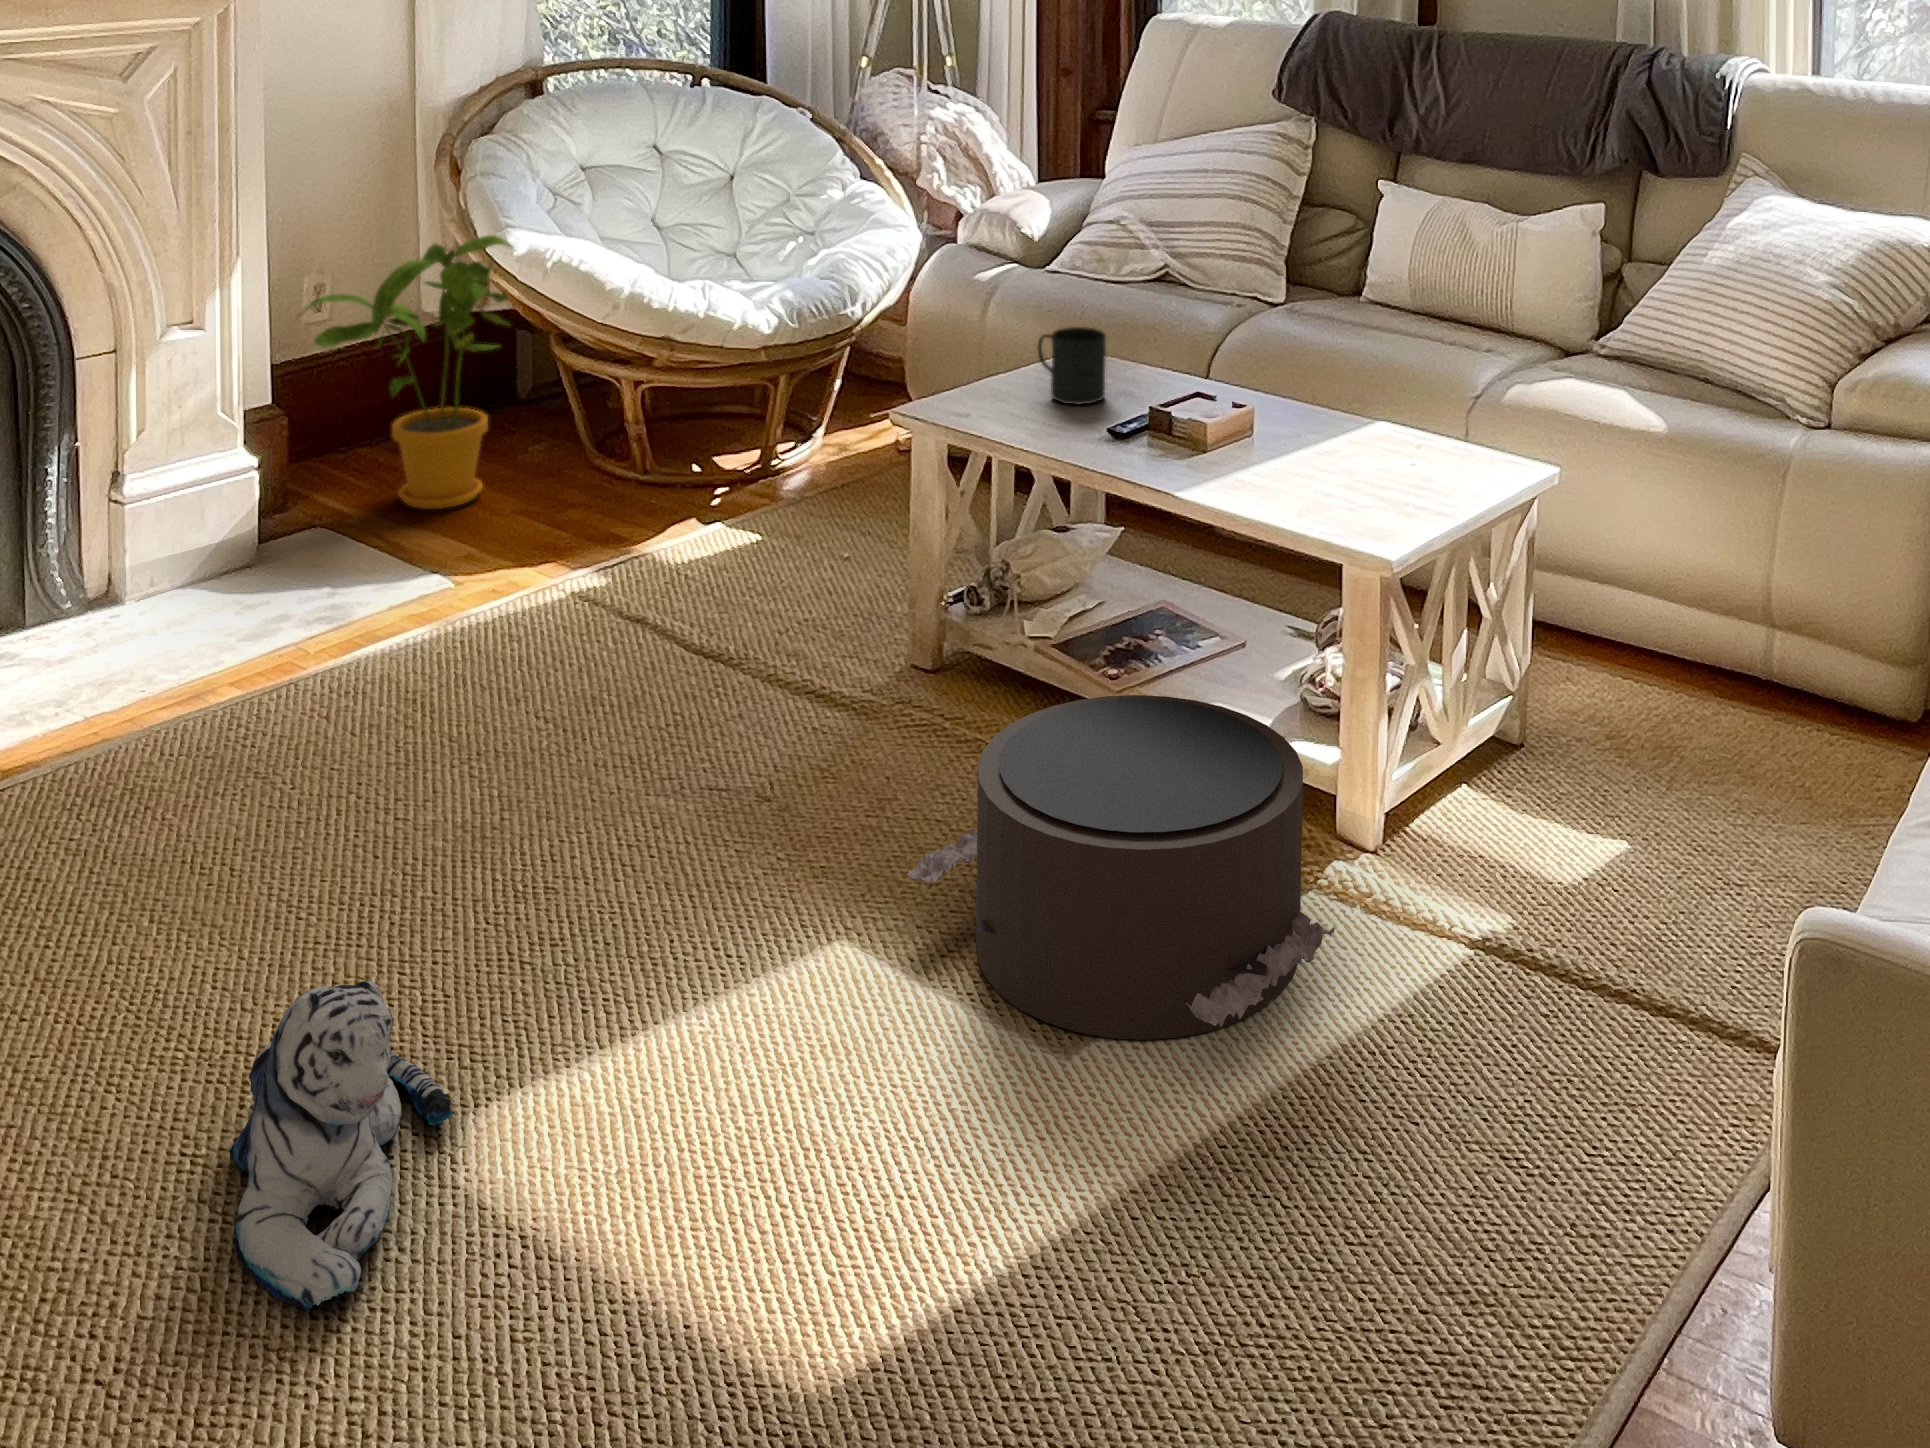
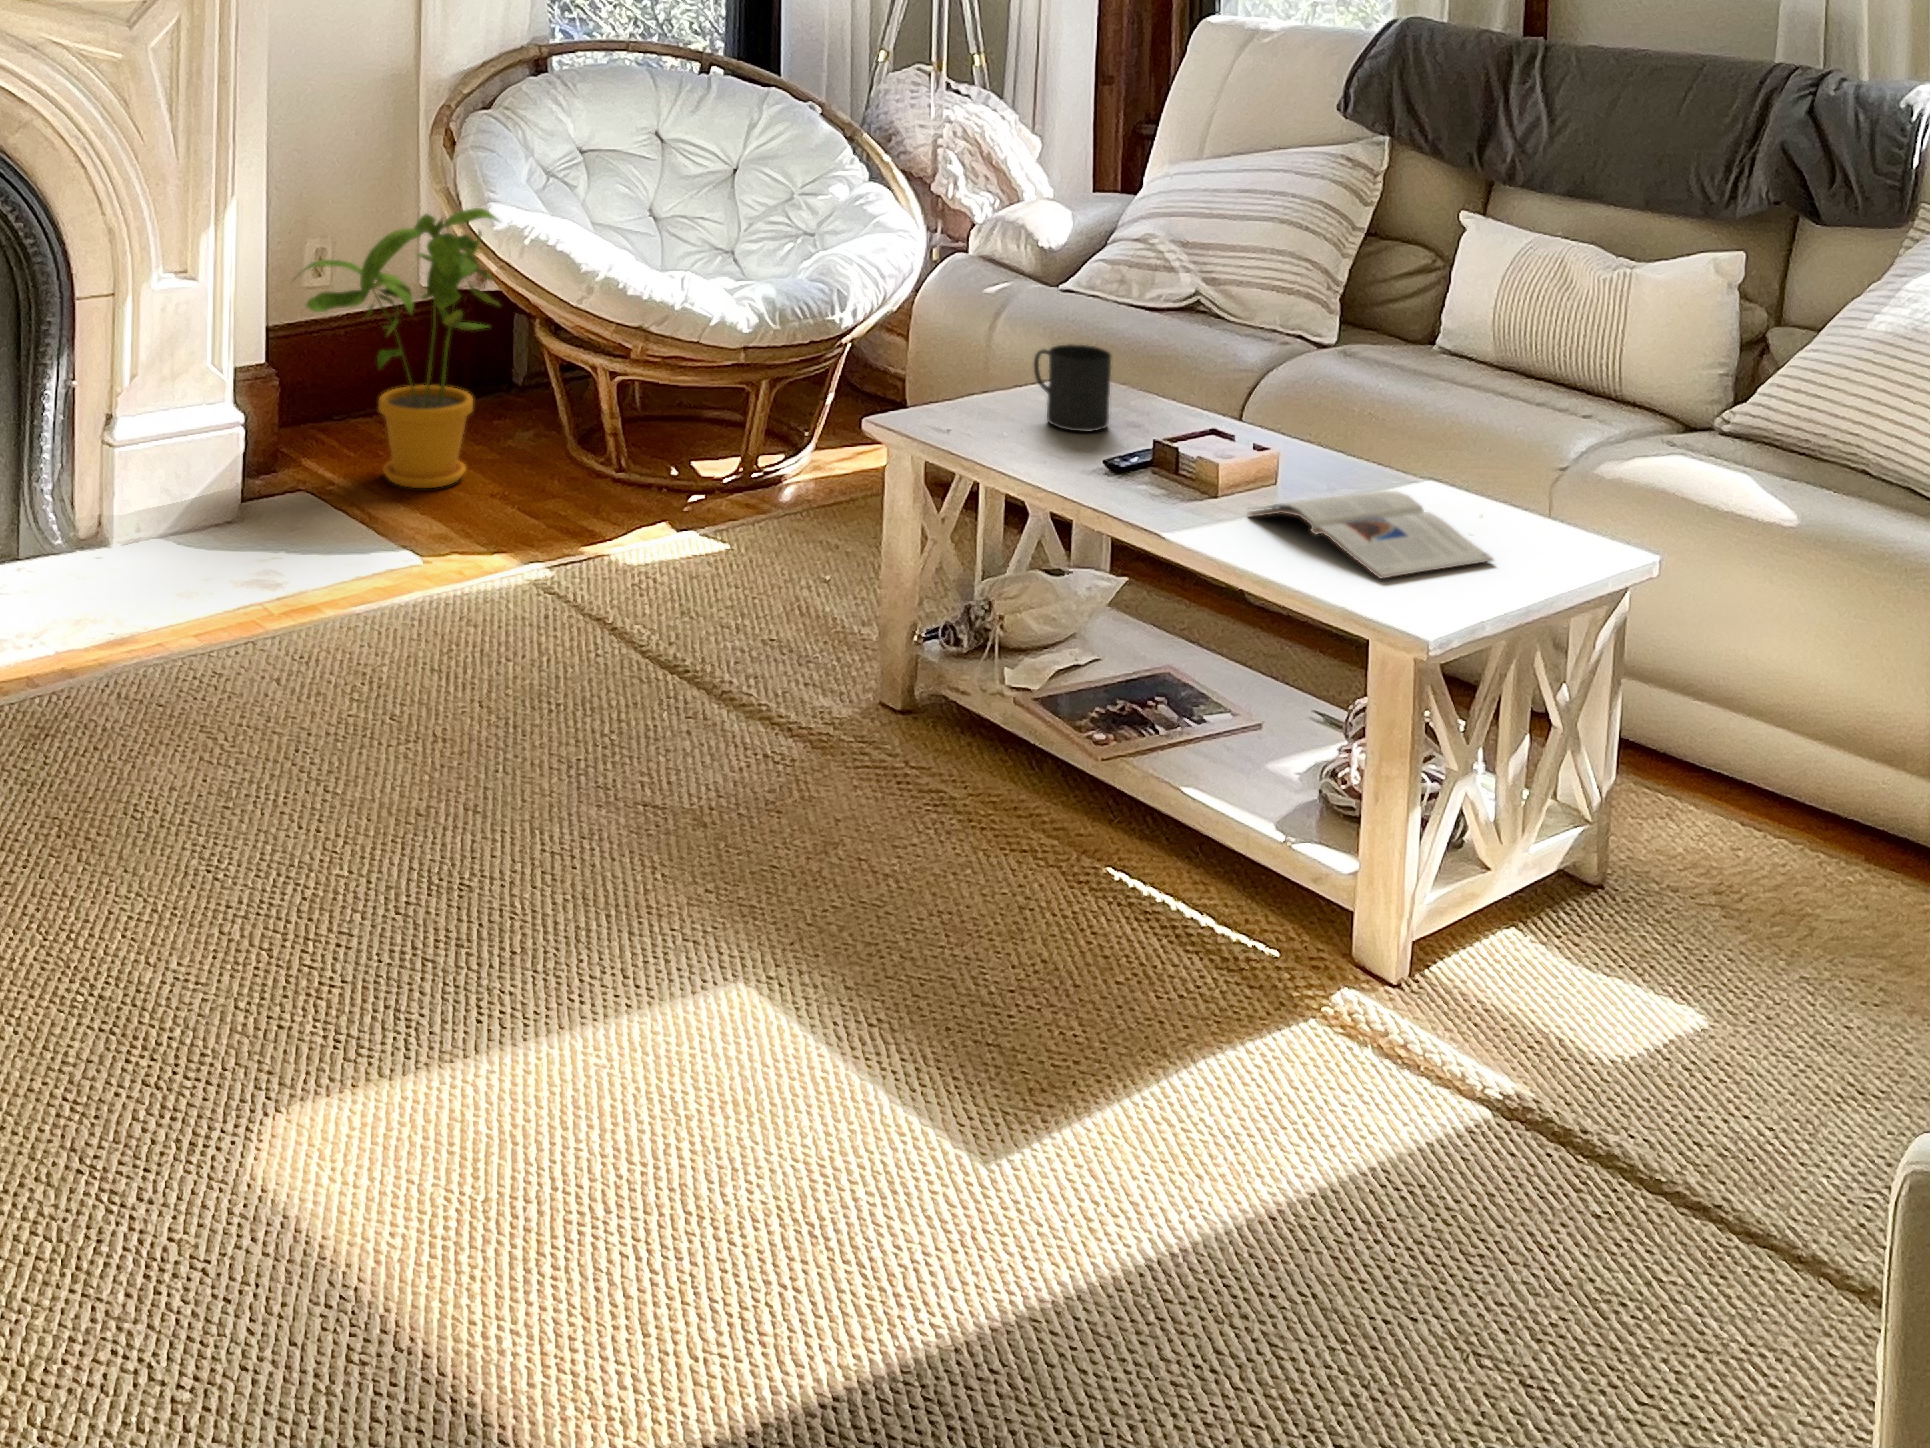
magazine: none [1234,434,1437,512] -> present [1249,491,1493,579]
pouf: present [907,695,1335,1040] -> none [835,759,1329,1163]
plush toy: present [229,981,452,1310] -> none [95,946,327,1285]

